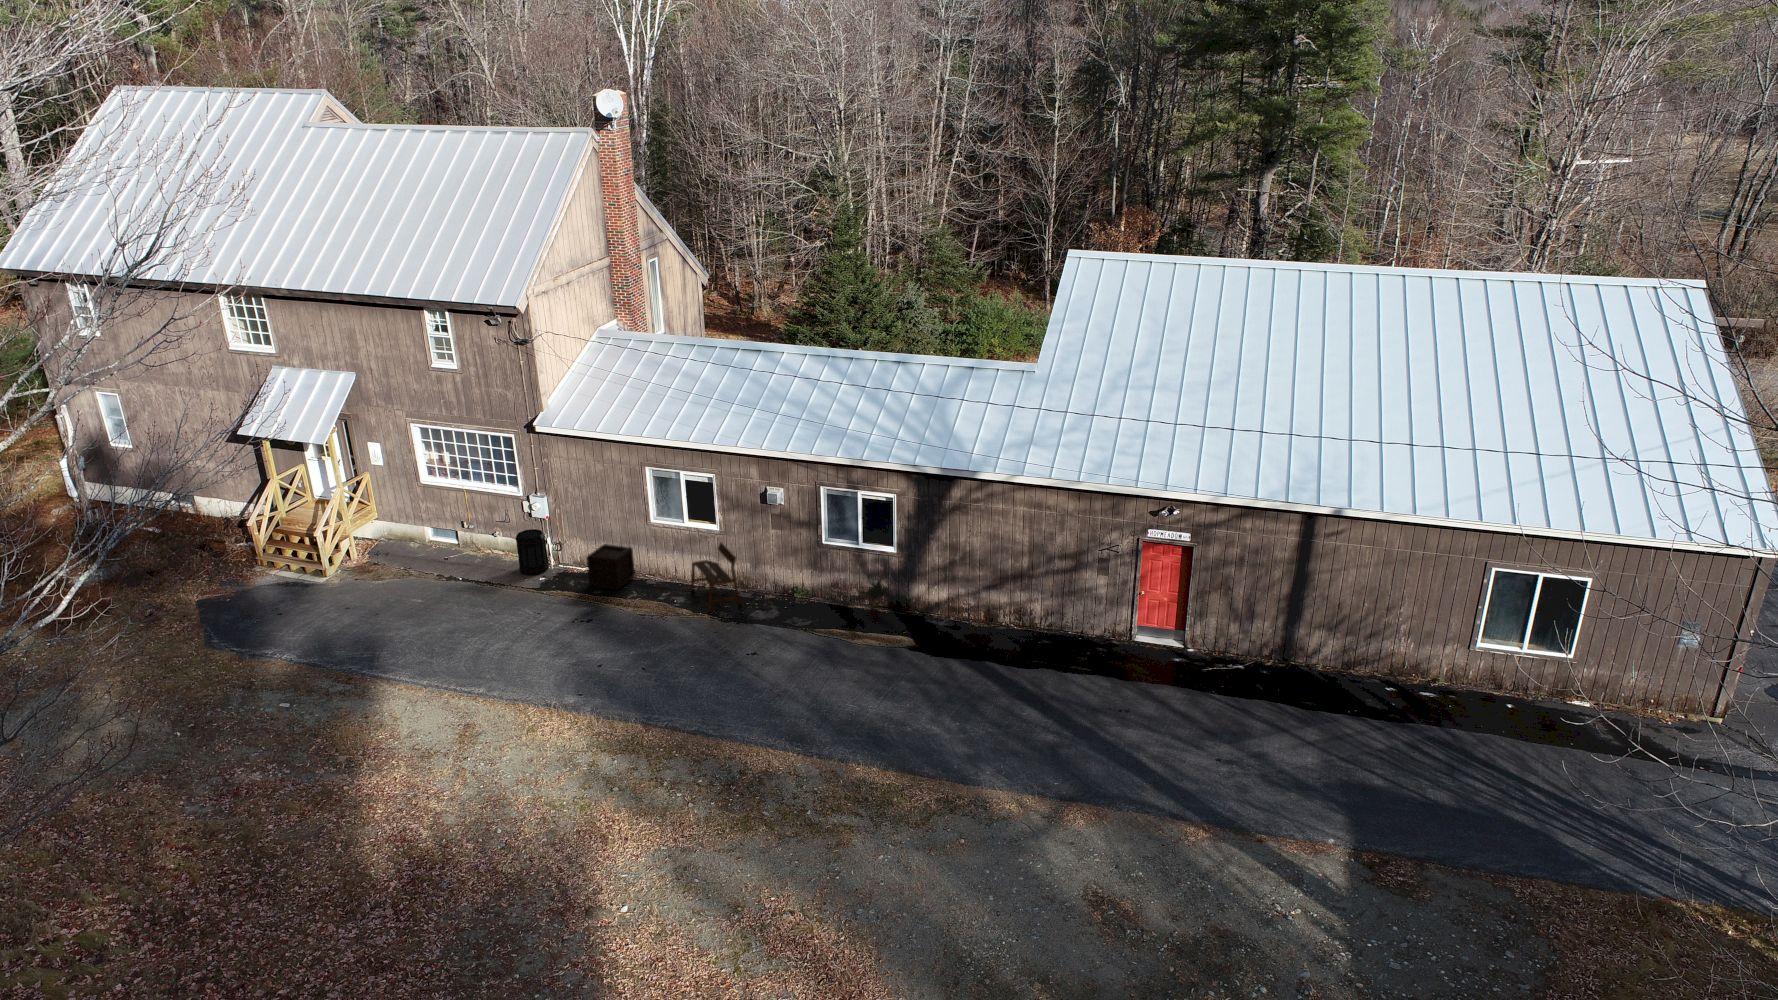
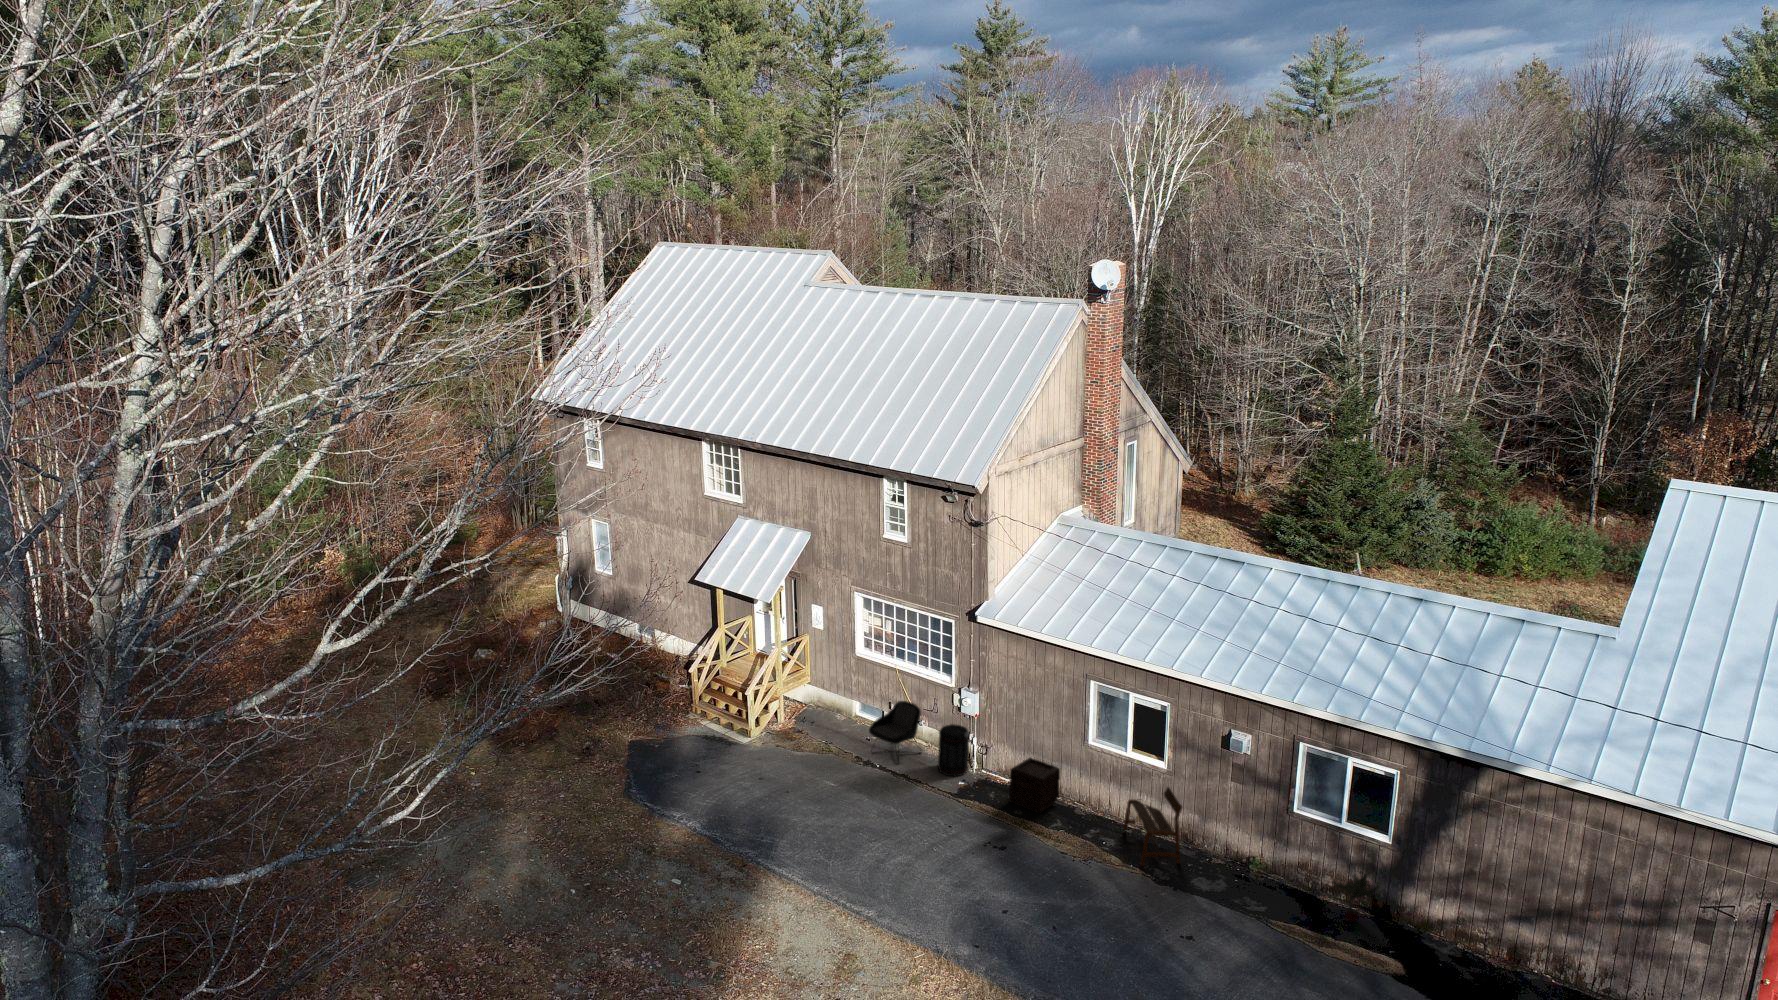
lounge chair: none [447,517,503,575] -> present [869,701,921,761]

